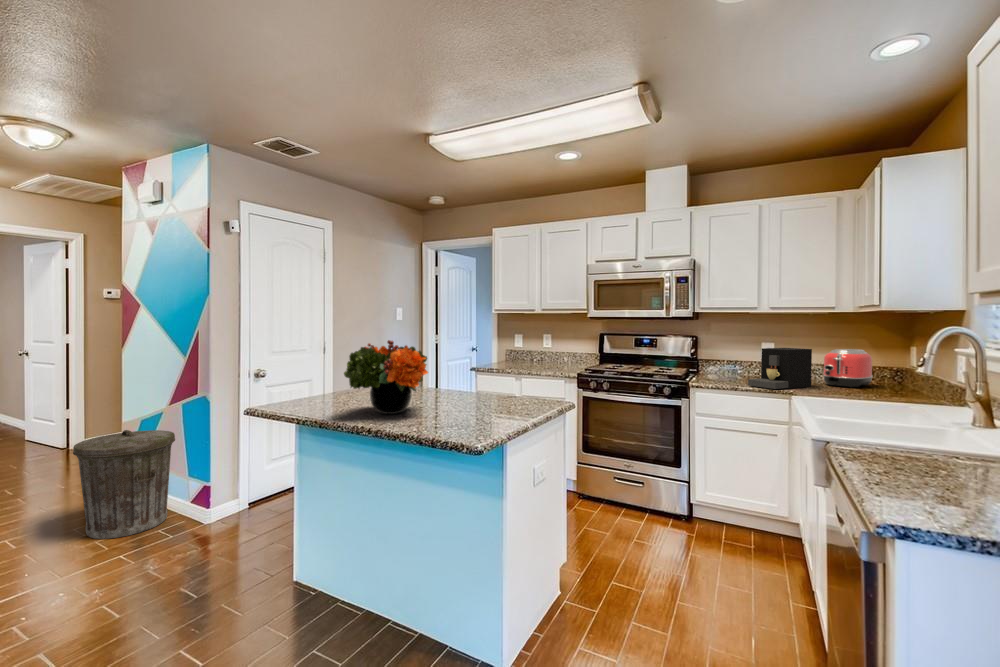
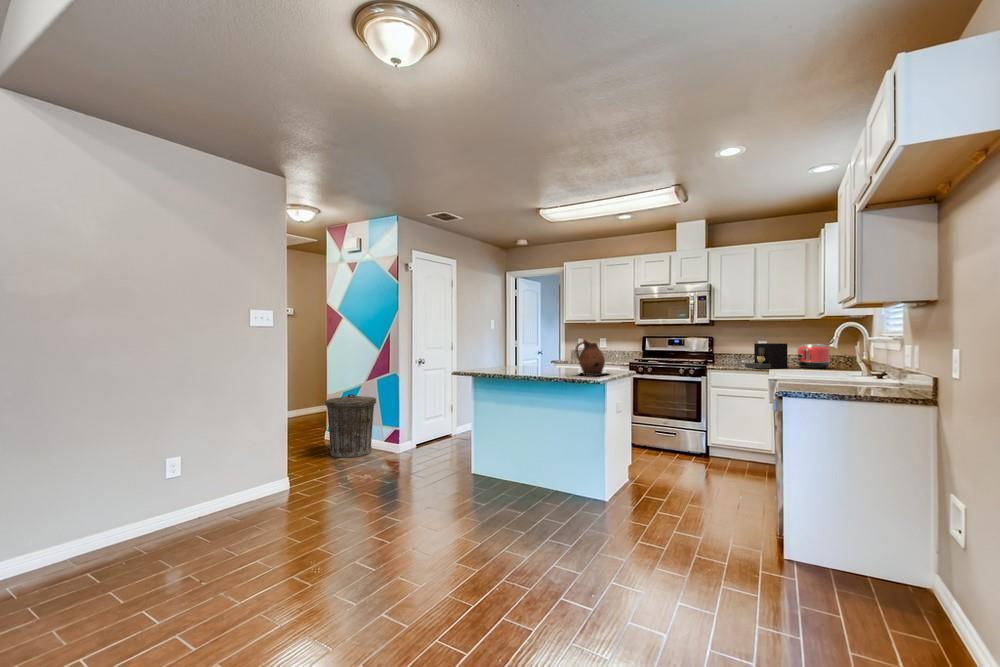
flower arrangement: present [344,340,428,414] -> none [514,335,559,374]
ceramic pitcher: none [457,348,523,424] -> present [576,339,607,375]

